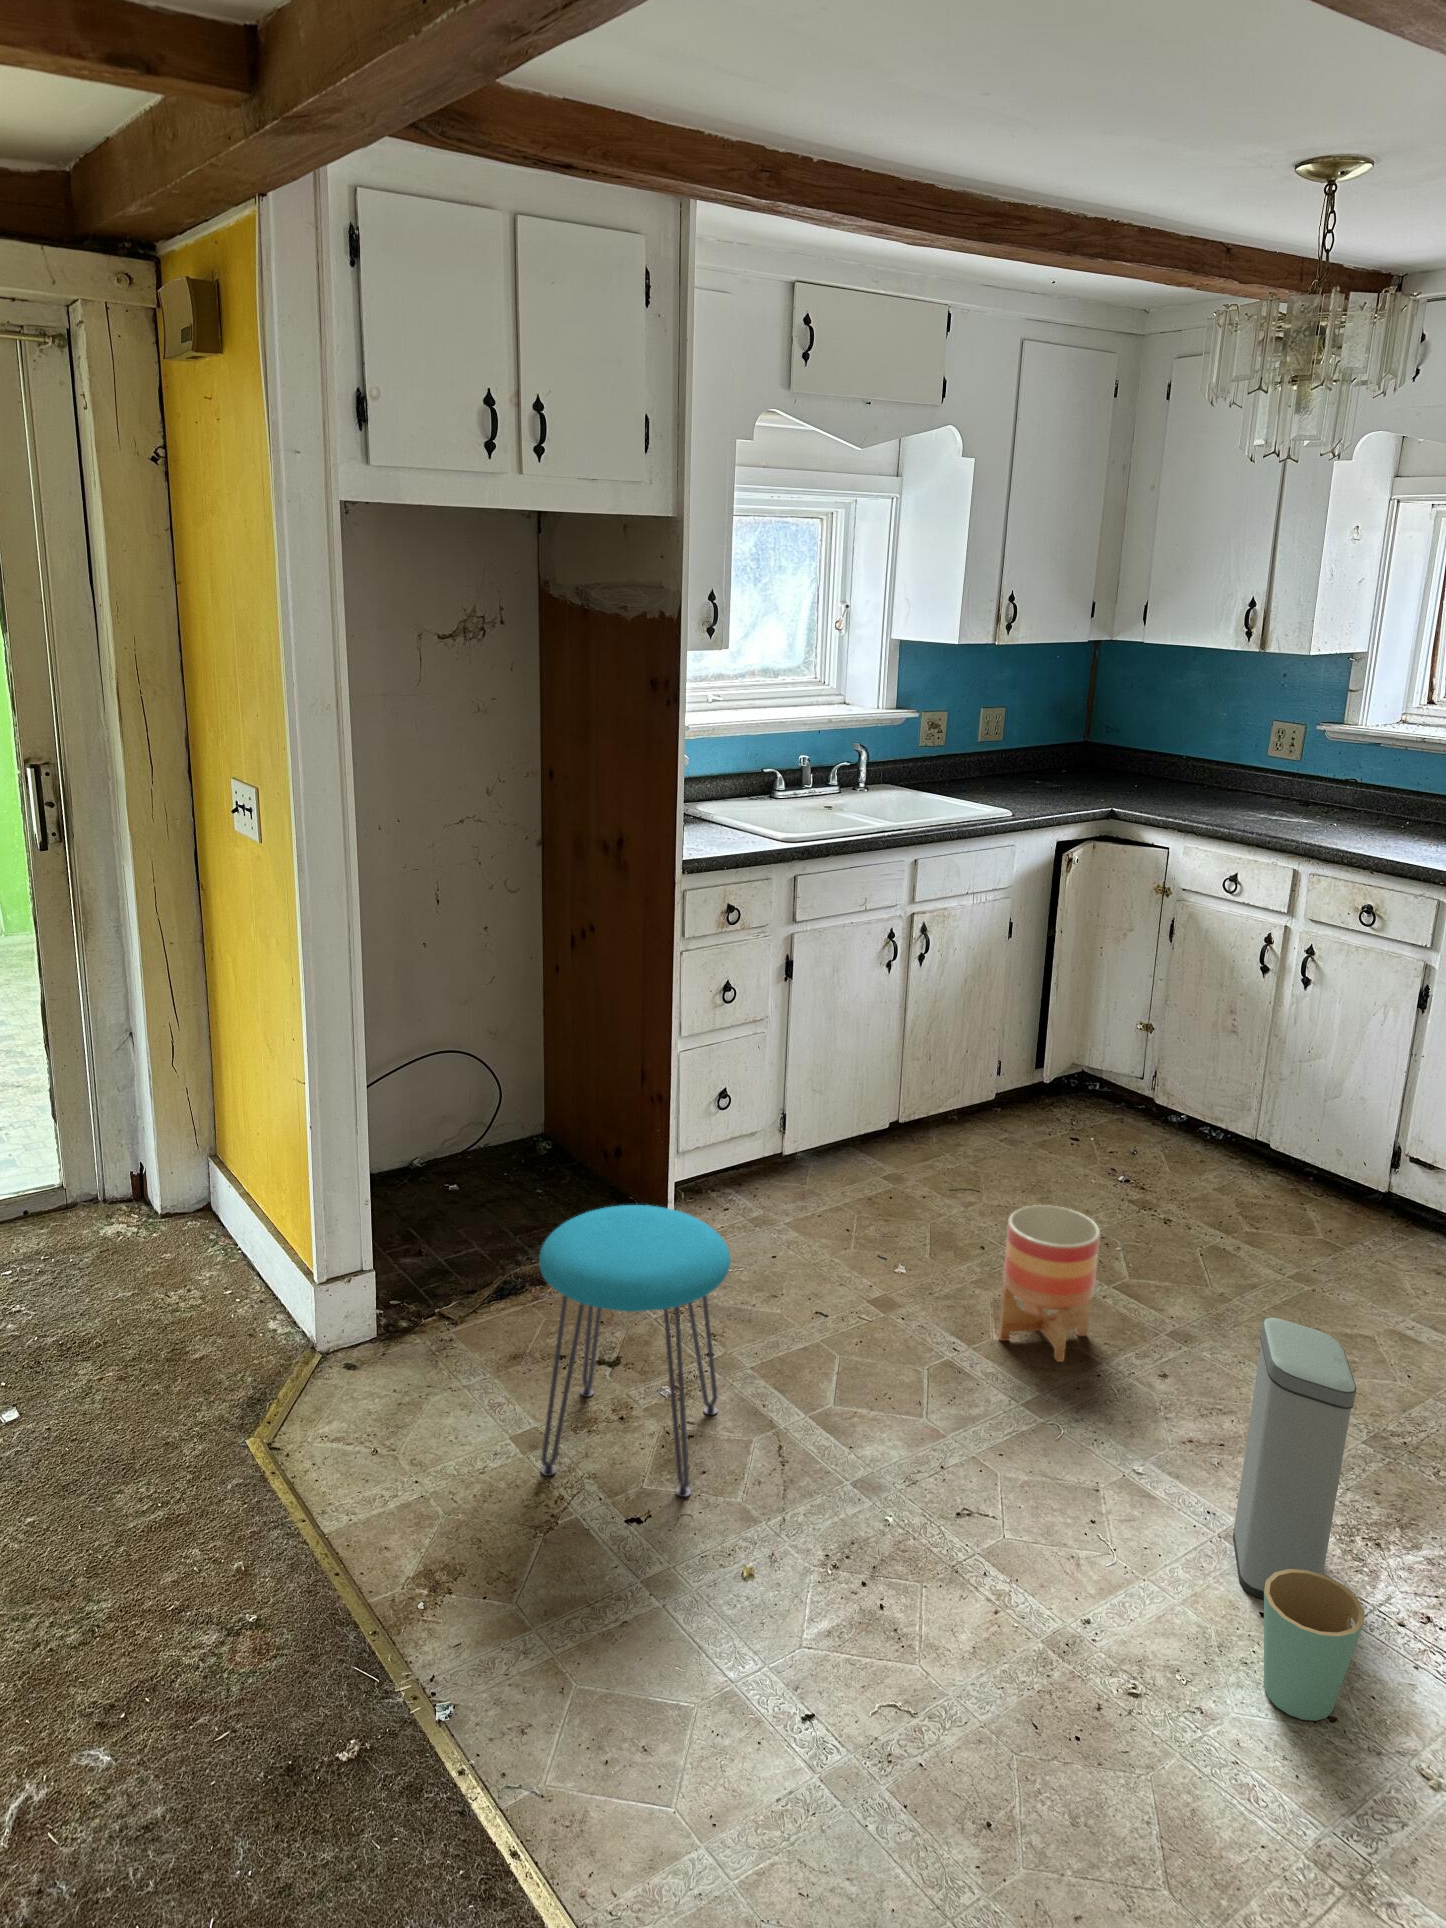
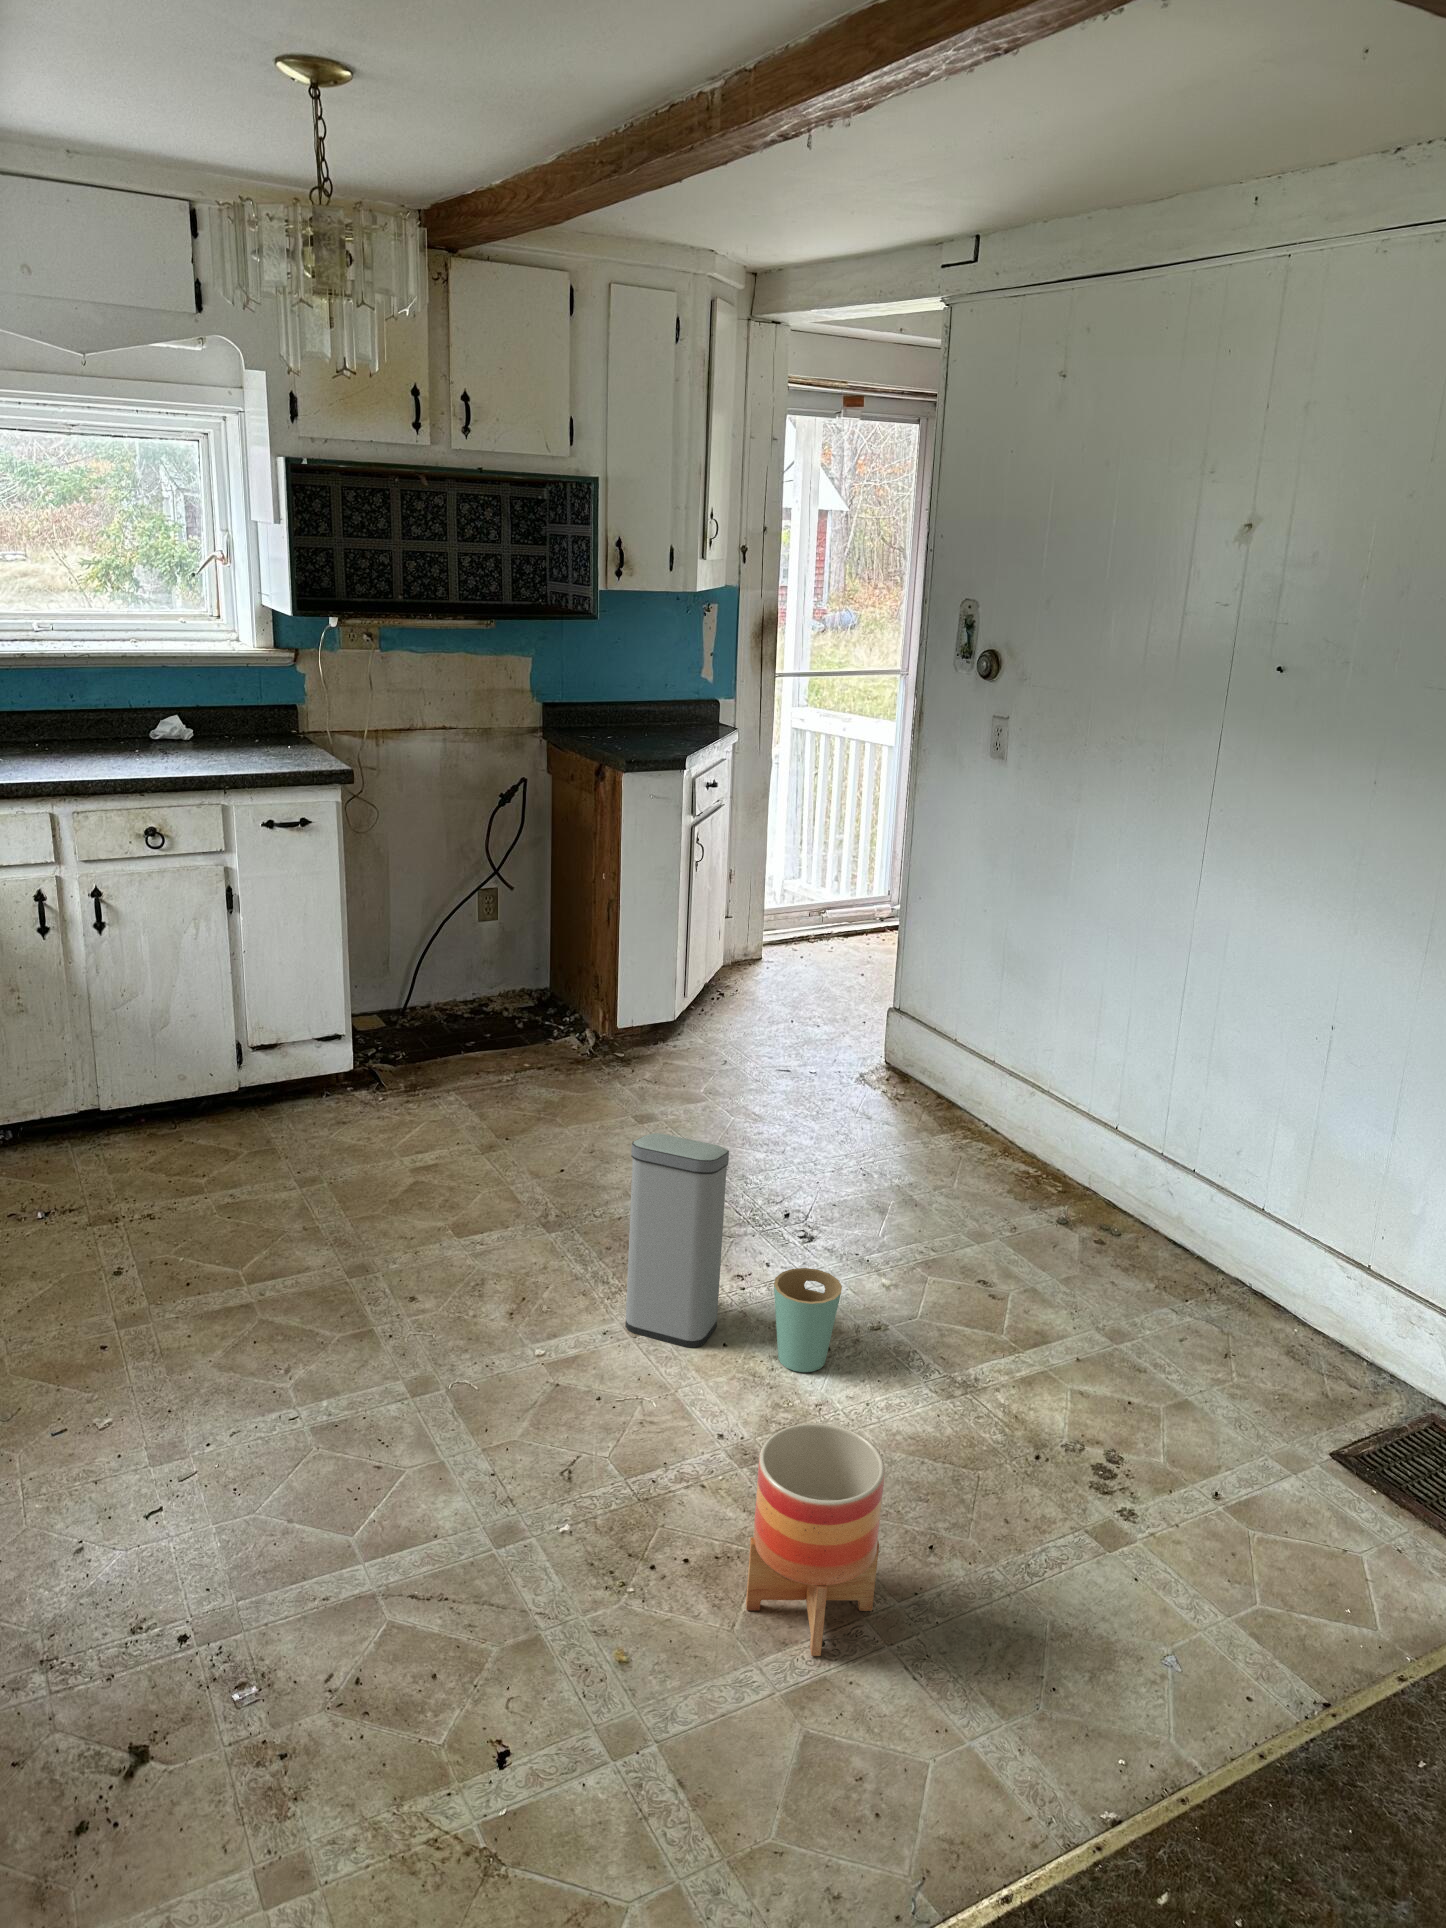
stool: present [539,1205,731,1497] -> none [185,1411,478,1865]
planter: present [999,1205,1100,1362] -> present [746,1423,885,1656]

